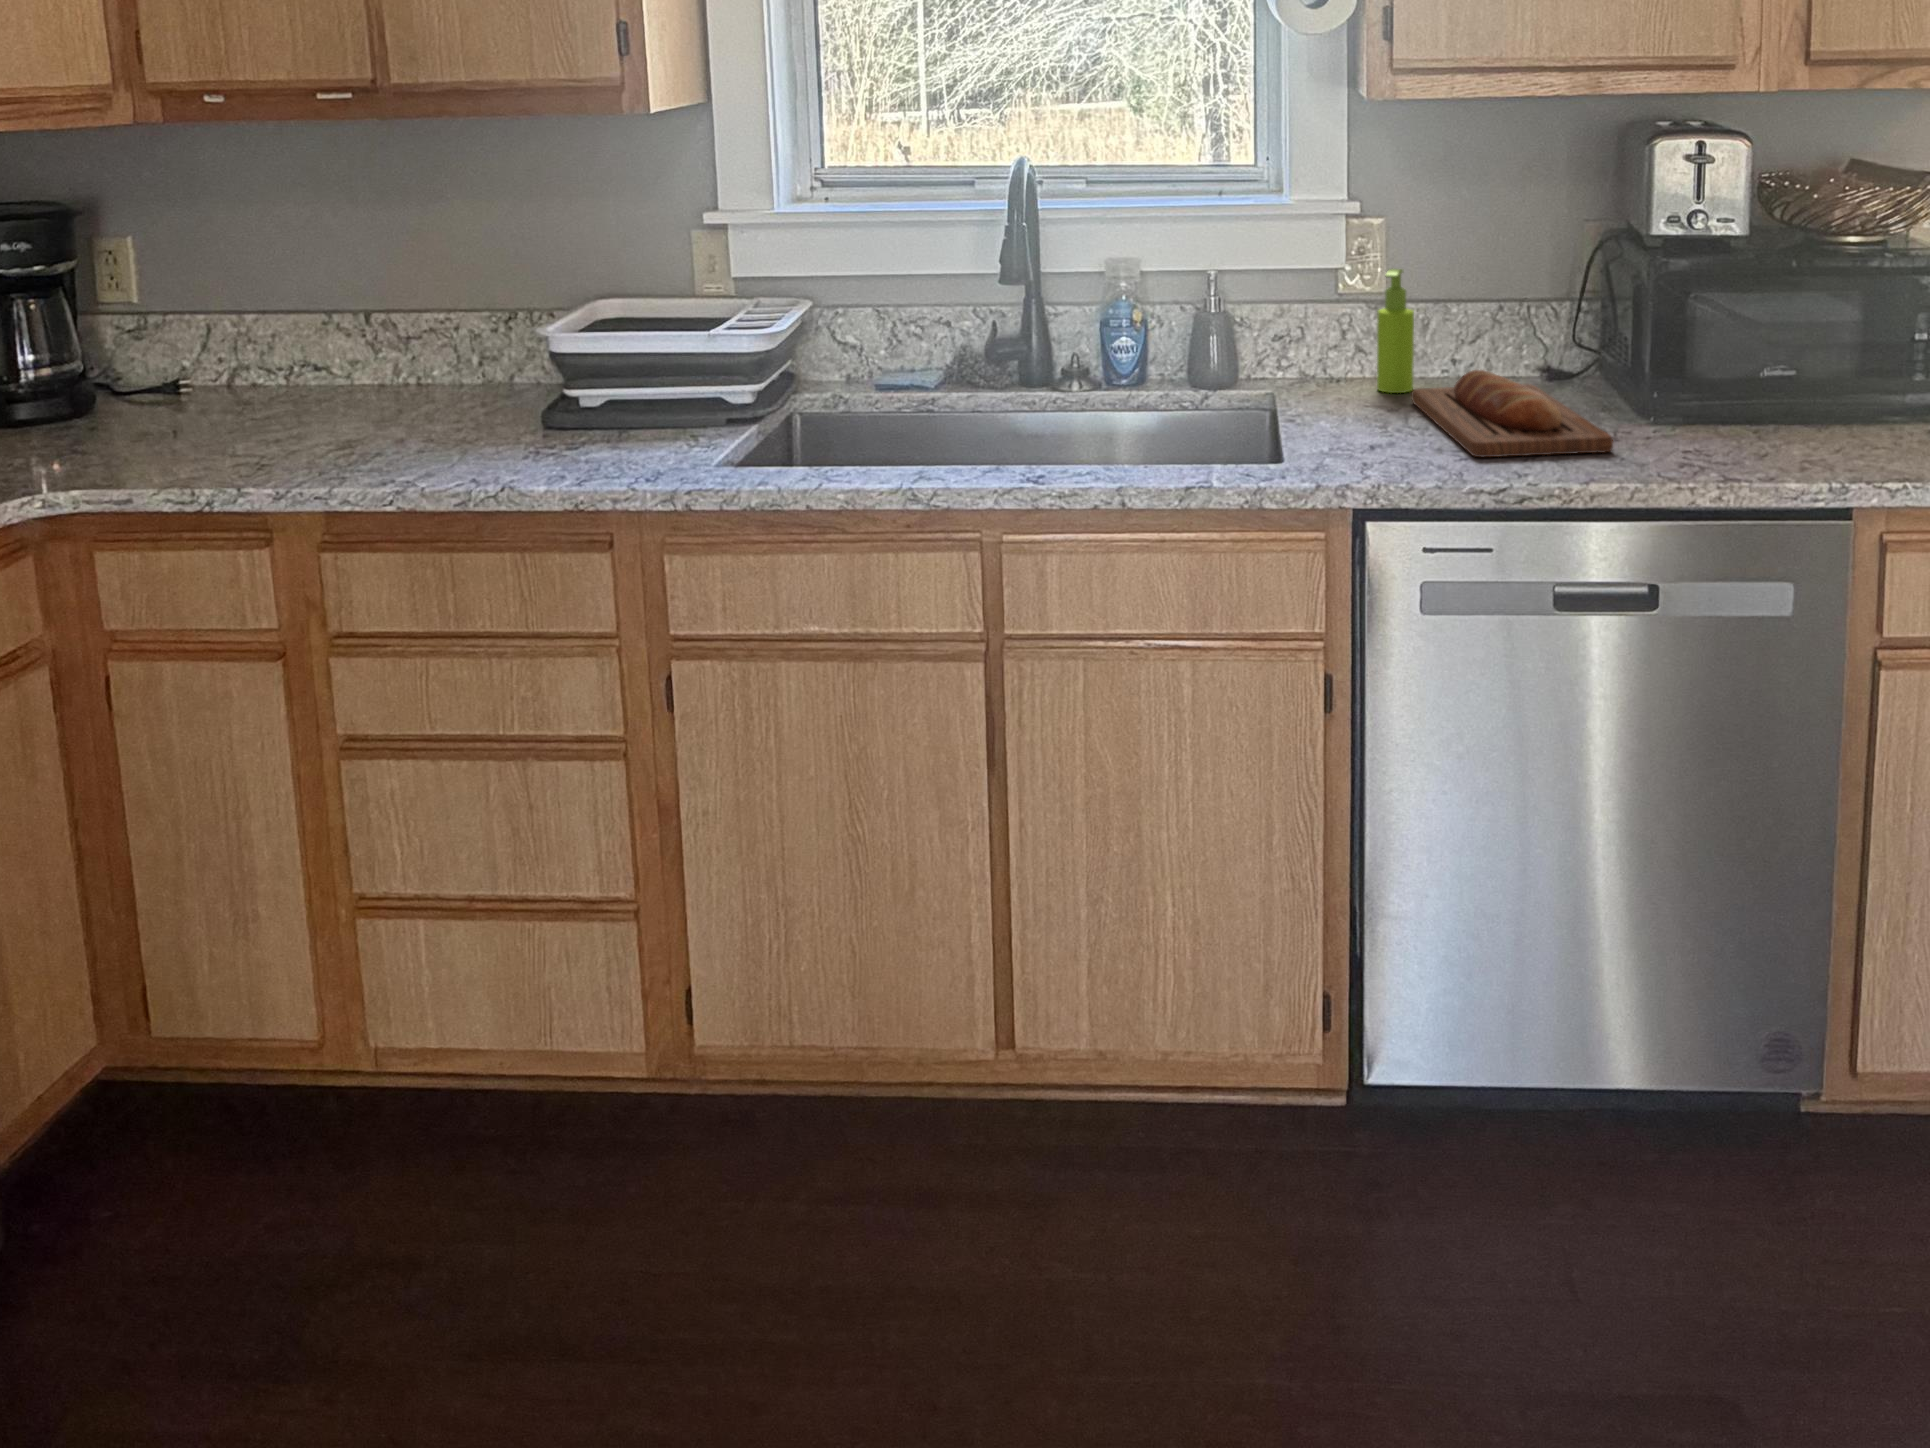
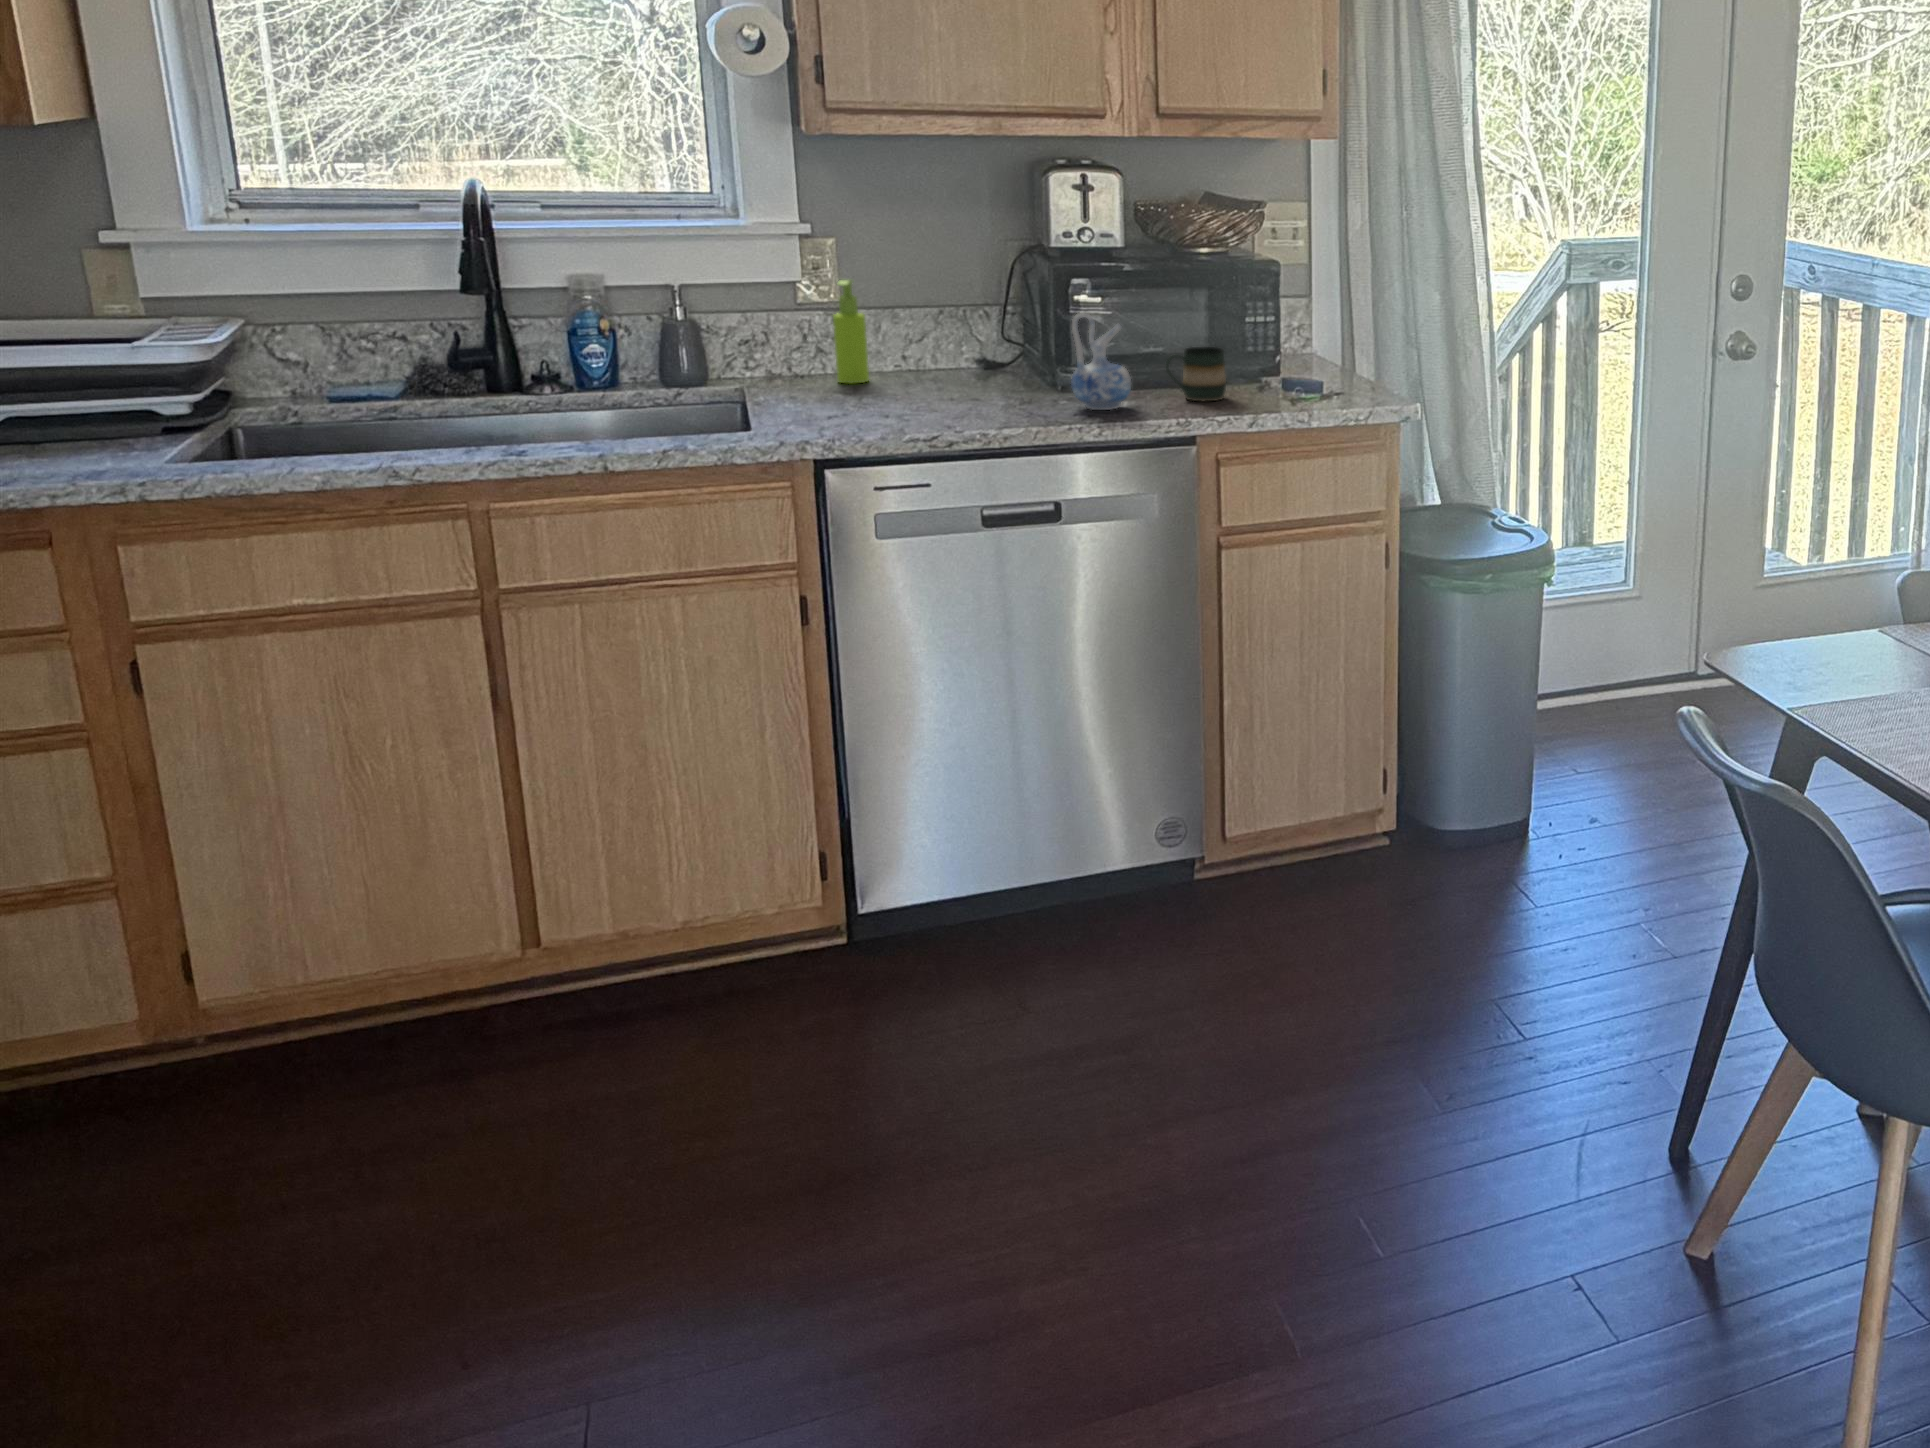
ceramic pitcher: none [1678,328,1762,460] -> present [1071,312,1131,410]
bread loaf: present [1411,370,1613,457] -> none [866,358,1024,418]
mug: none [1808,375,1894,454] -> present [1166,347,1226,401]

